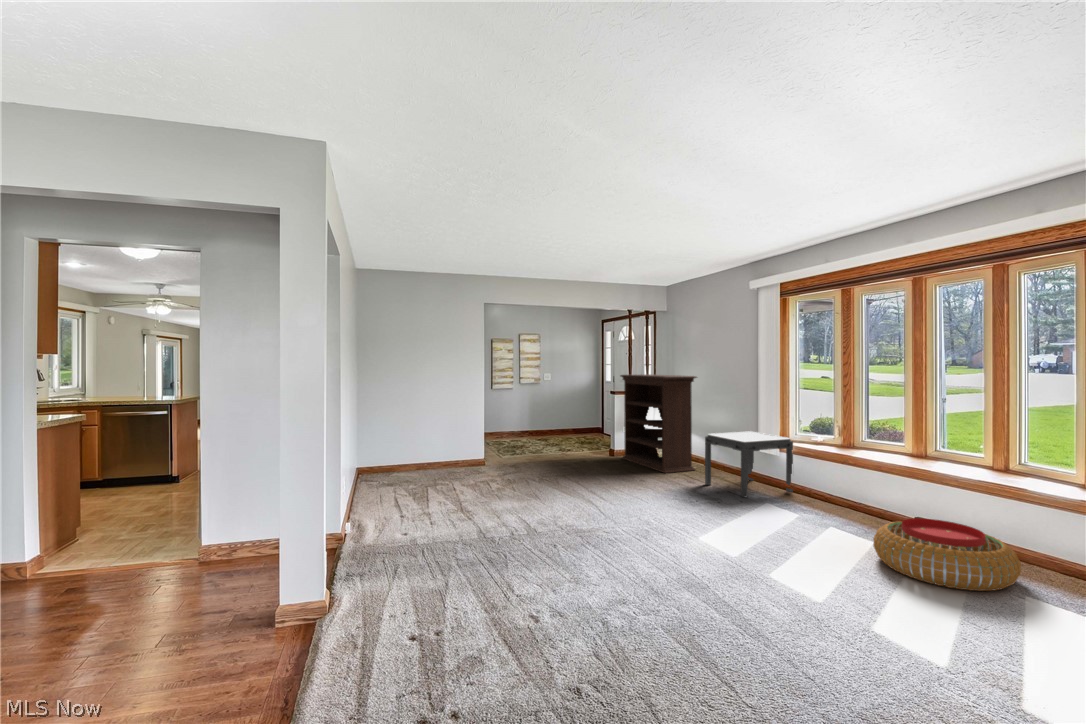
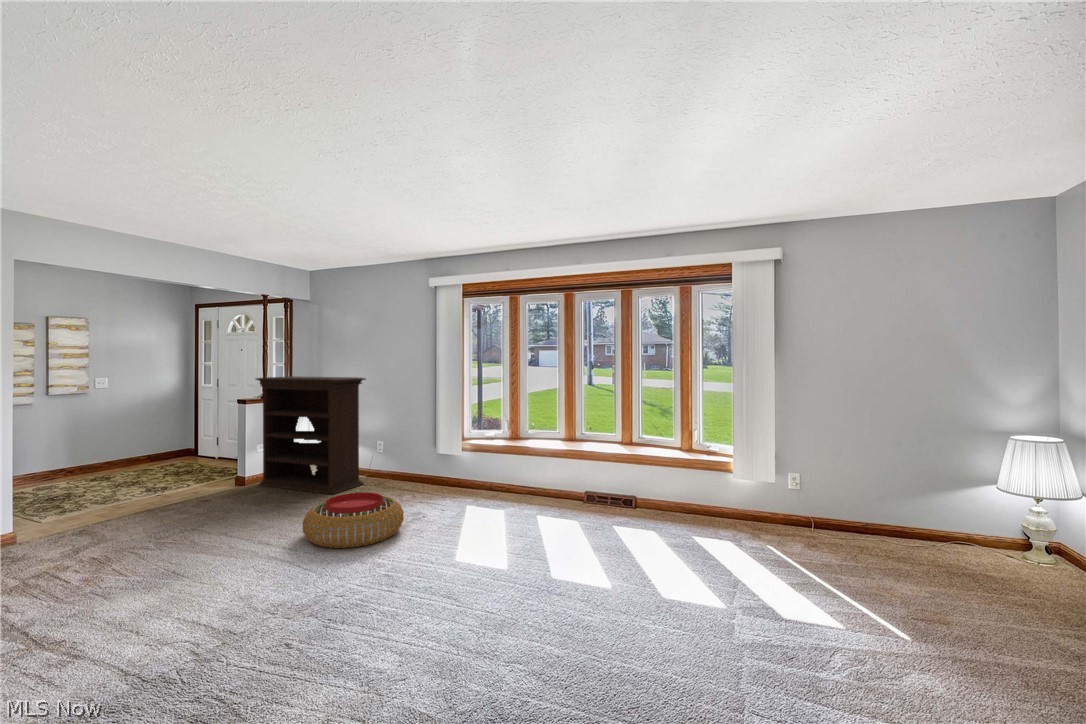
side table: present [705,431,793,497] -> none [390,434,475,505]
pouf: present [873,518,1021,591] -> present [302,493,404,548]

